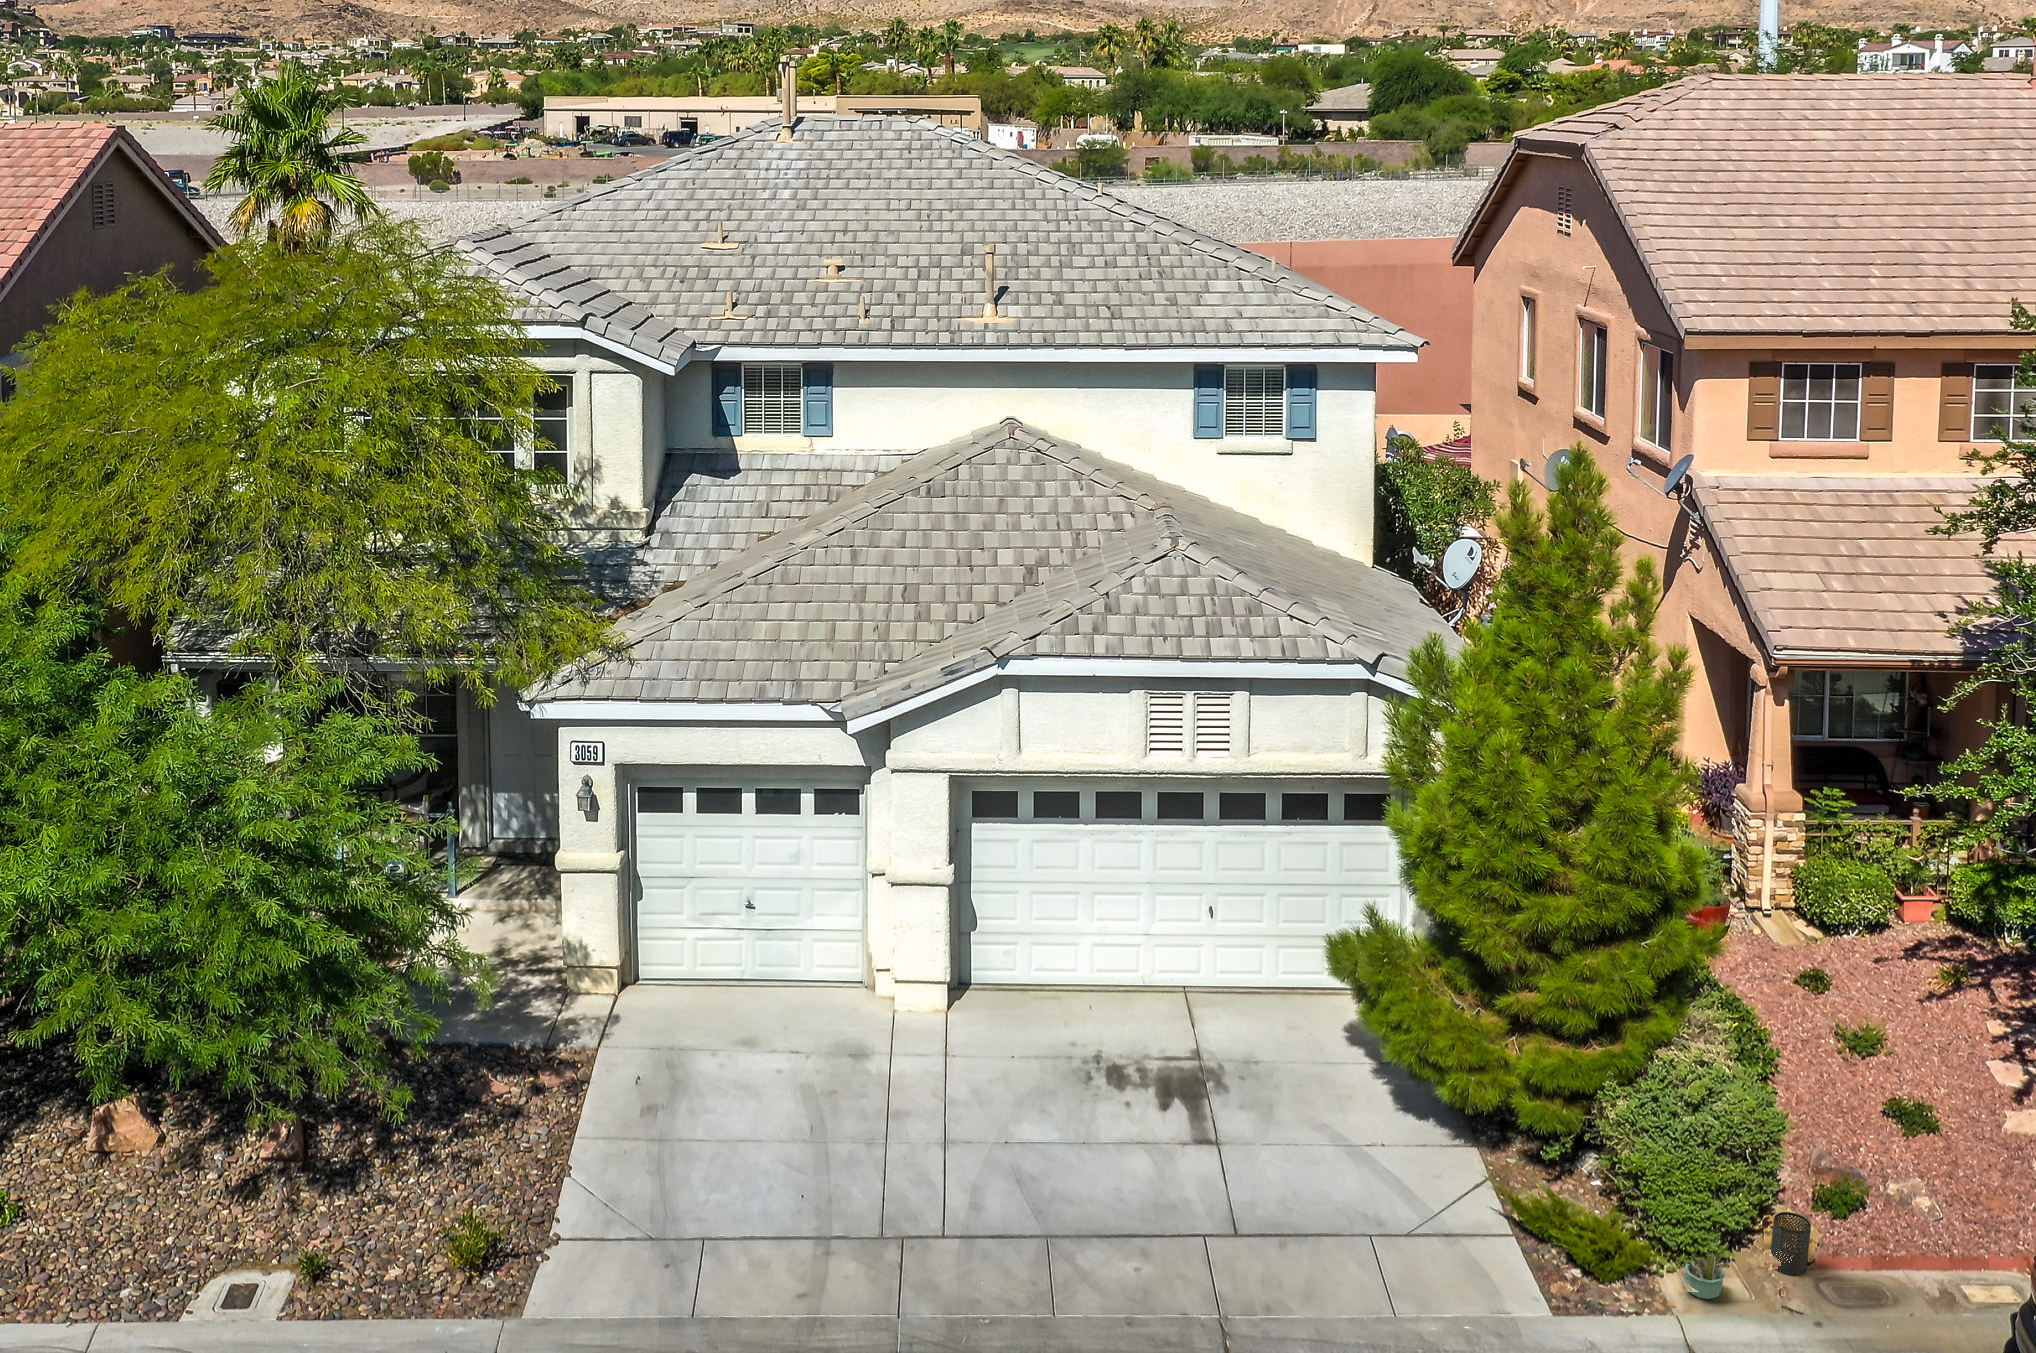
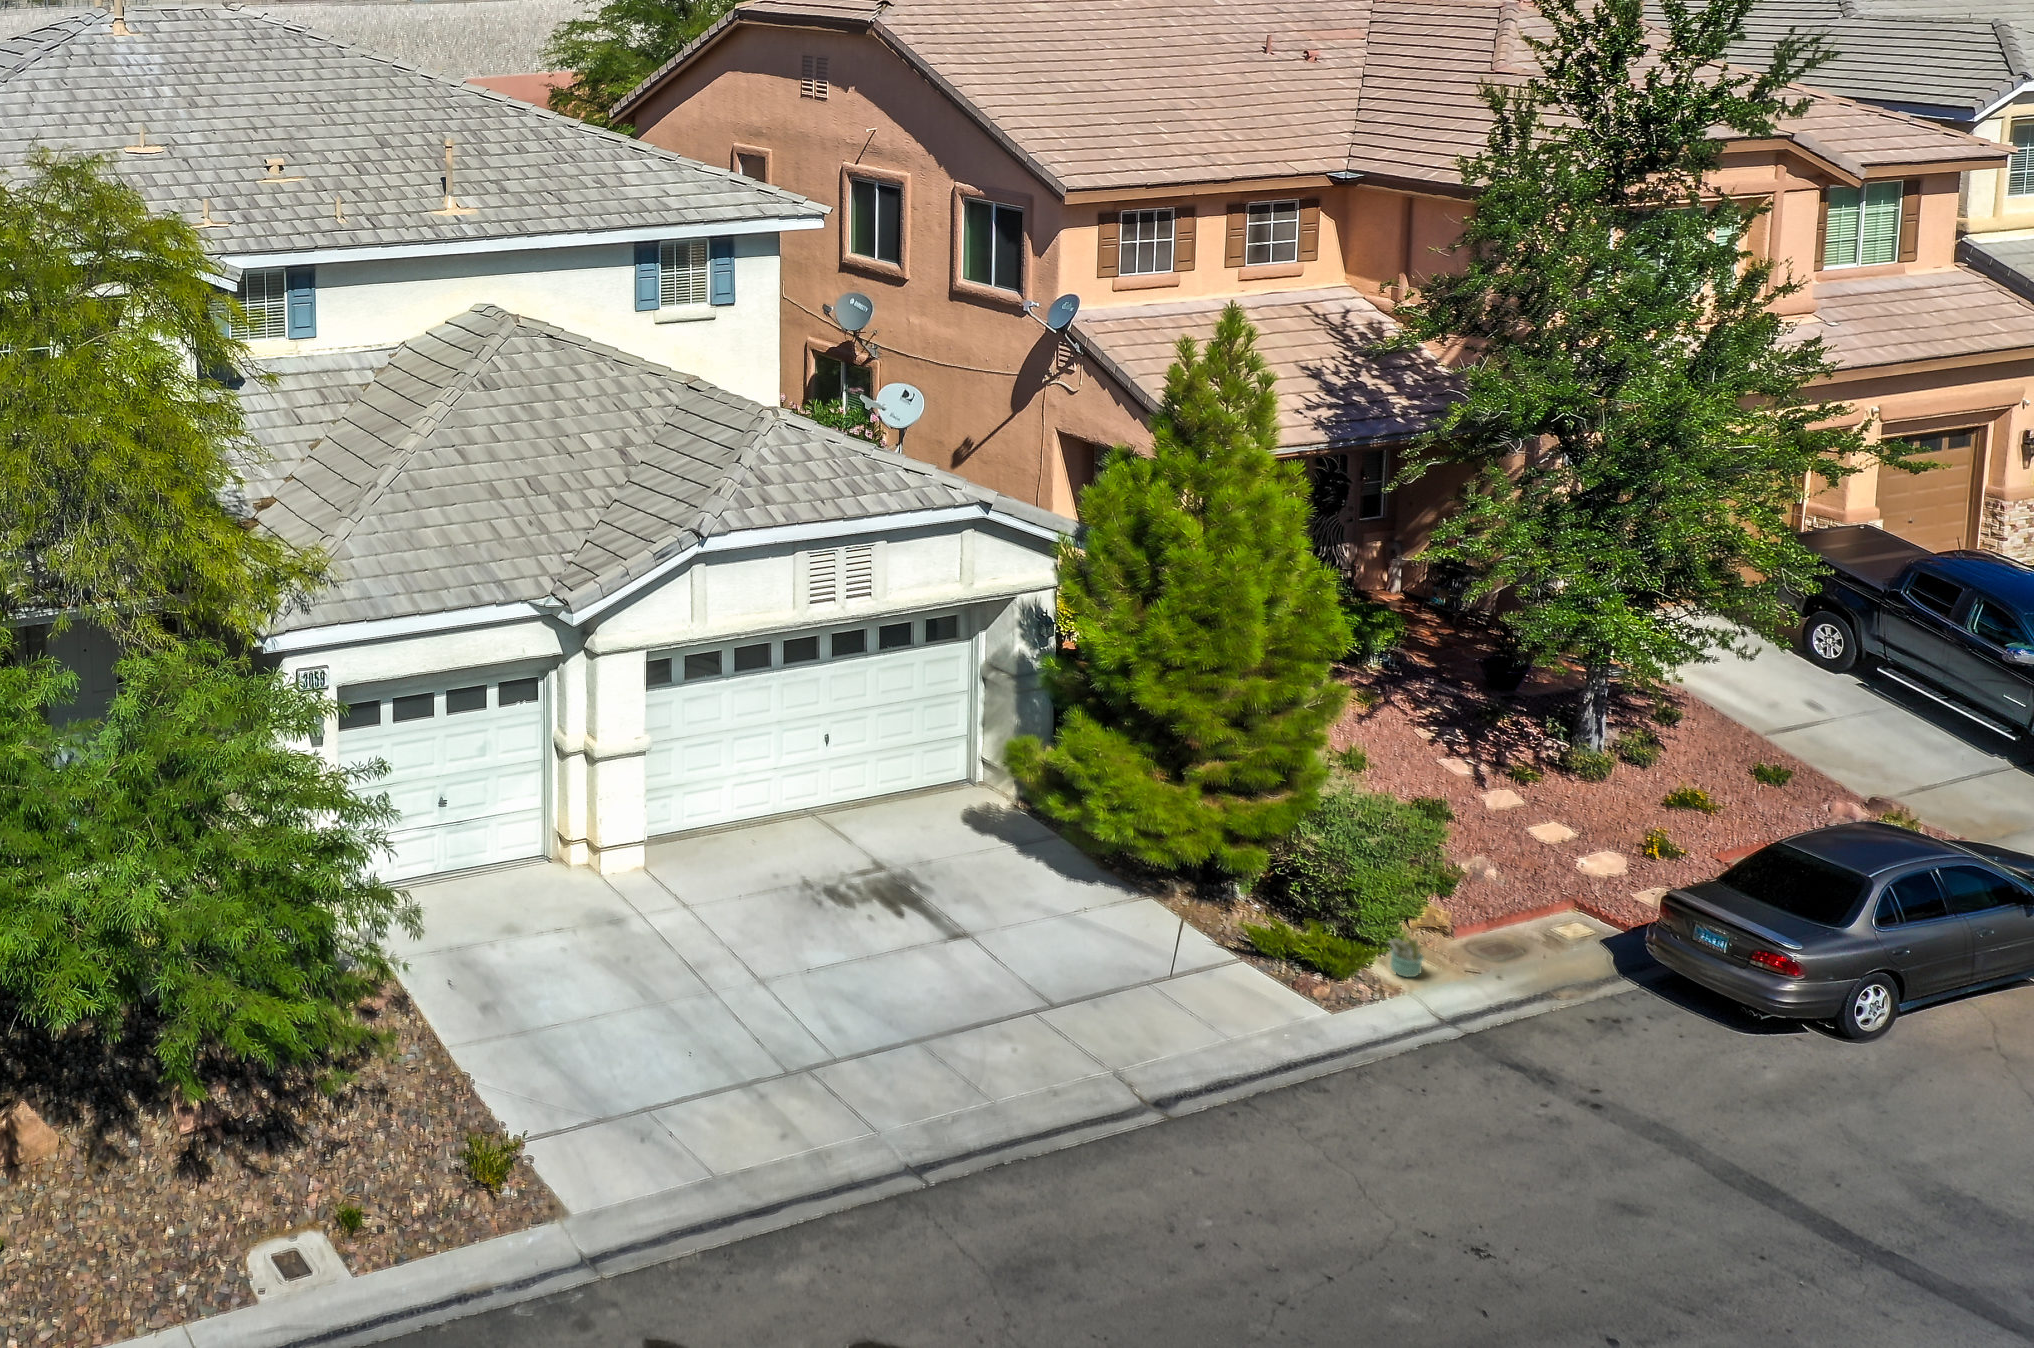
trash can: present [1771,1212,1811,1276] -> none [1426,896,1462,946]

